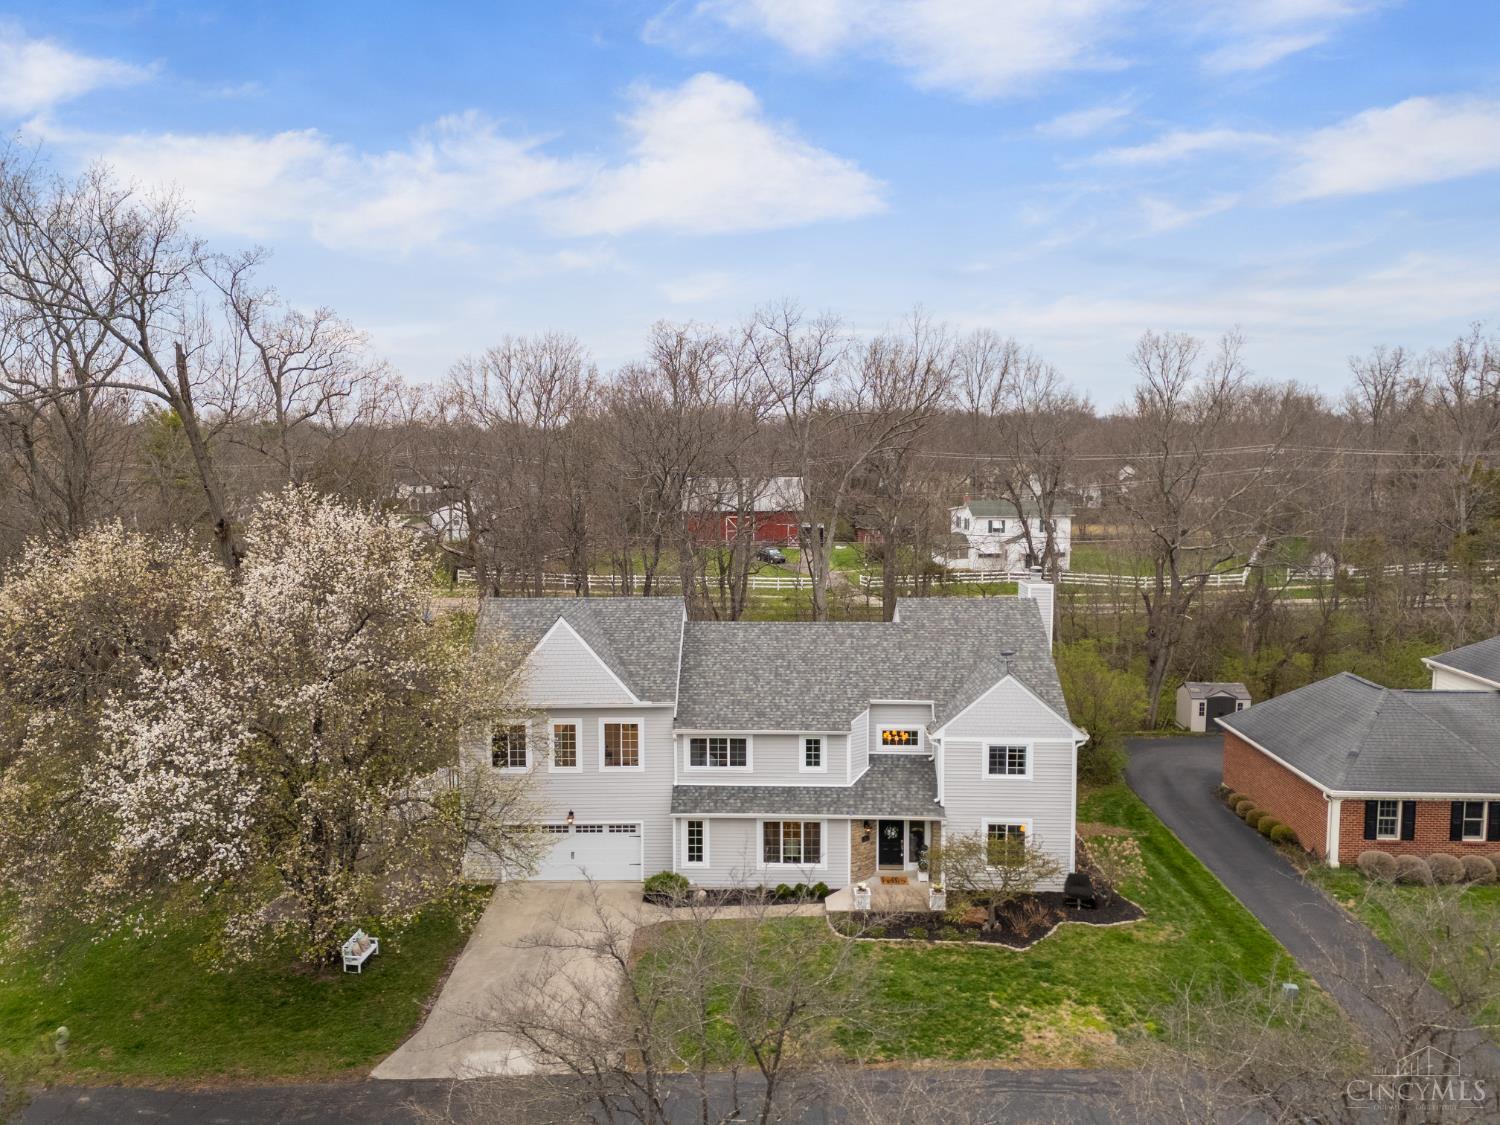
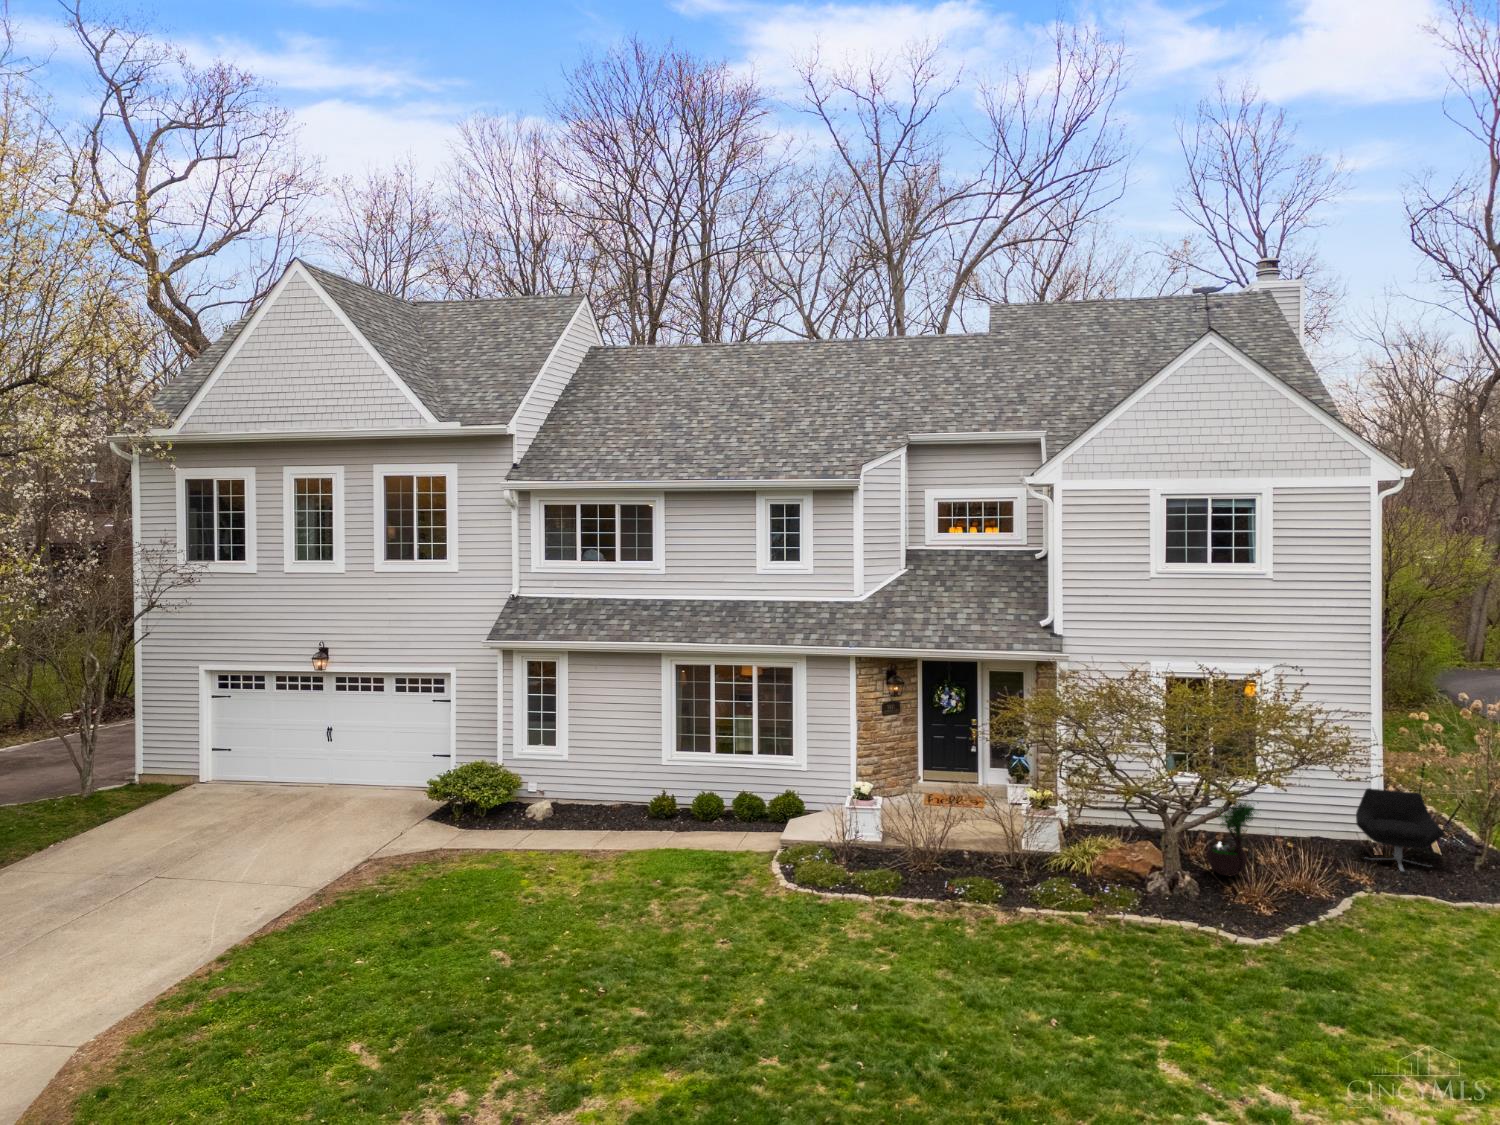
potted tree: none [1005,886,1026,918] -> present [1207,802,1258,876]

